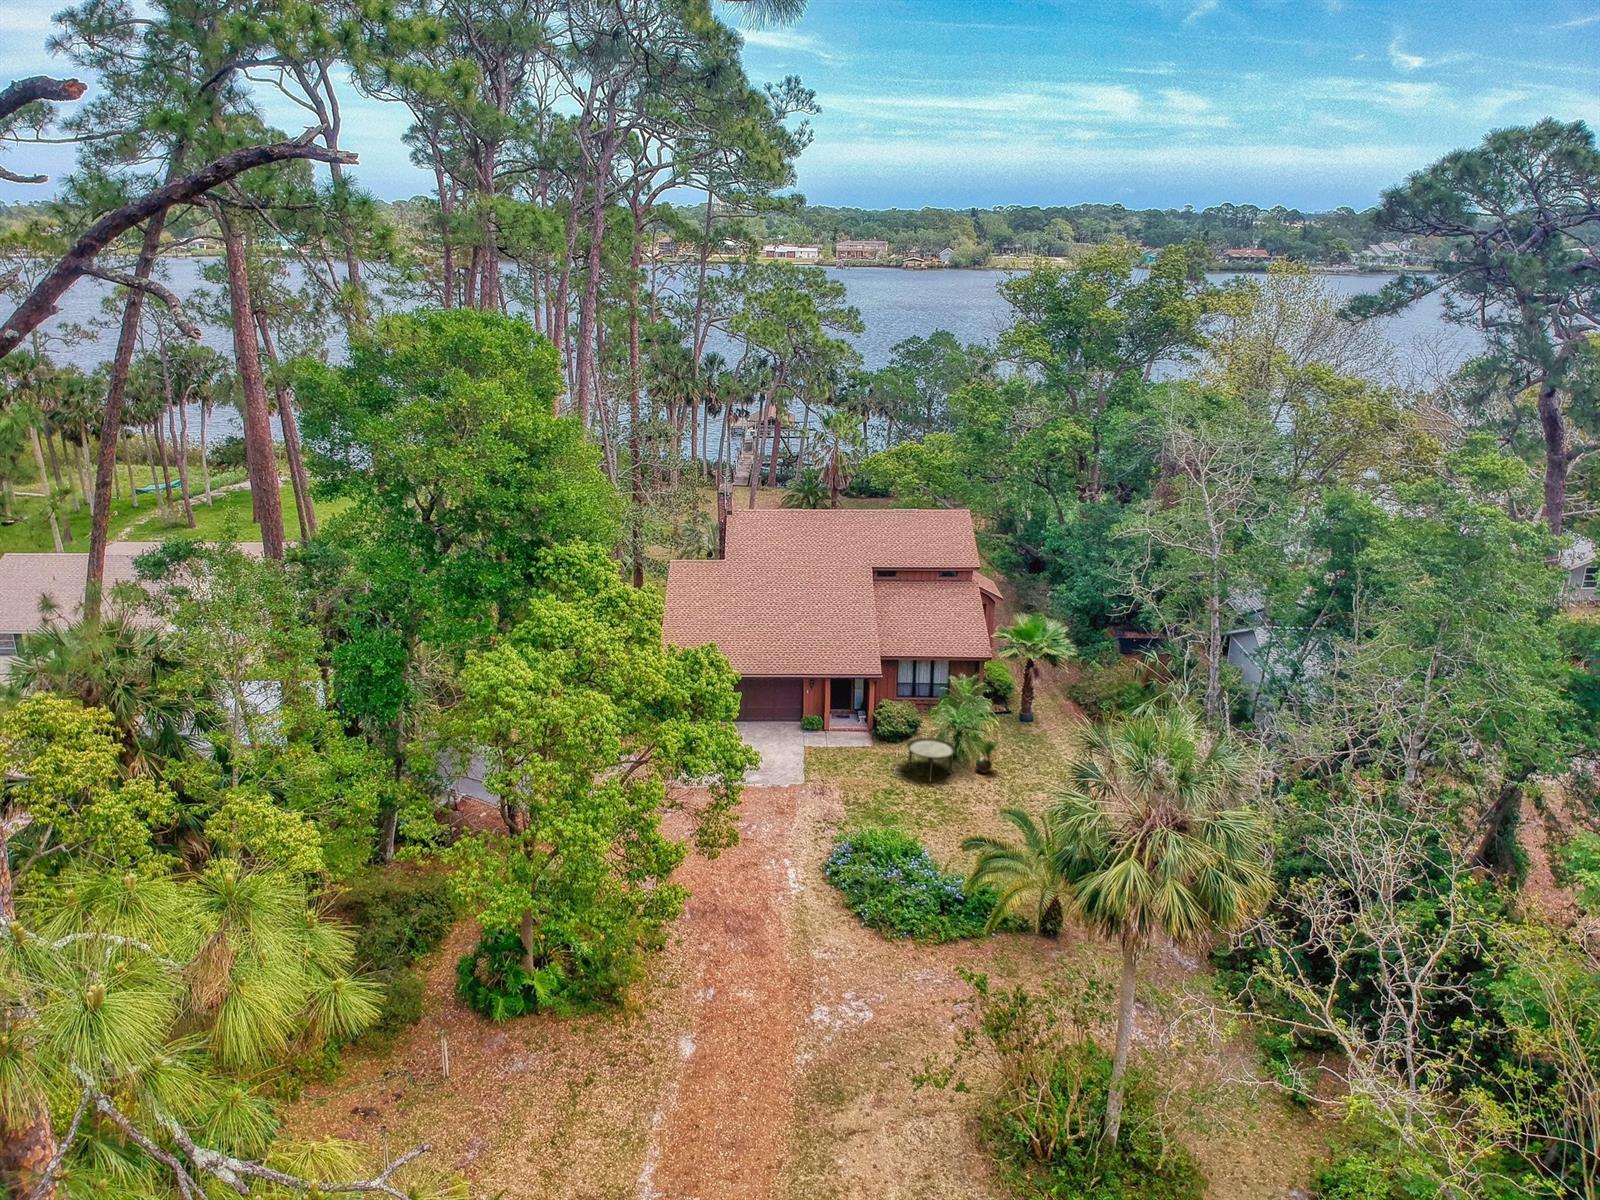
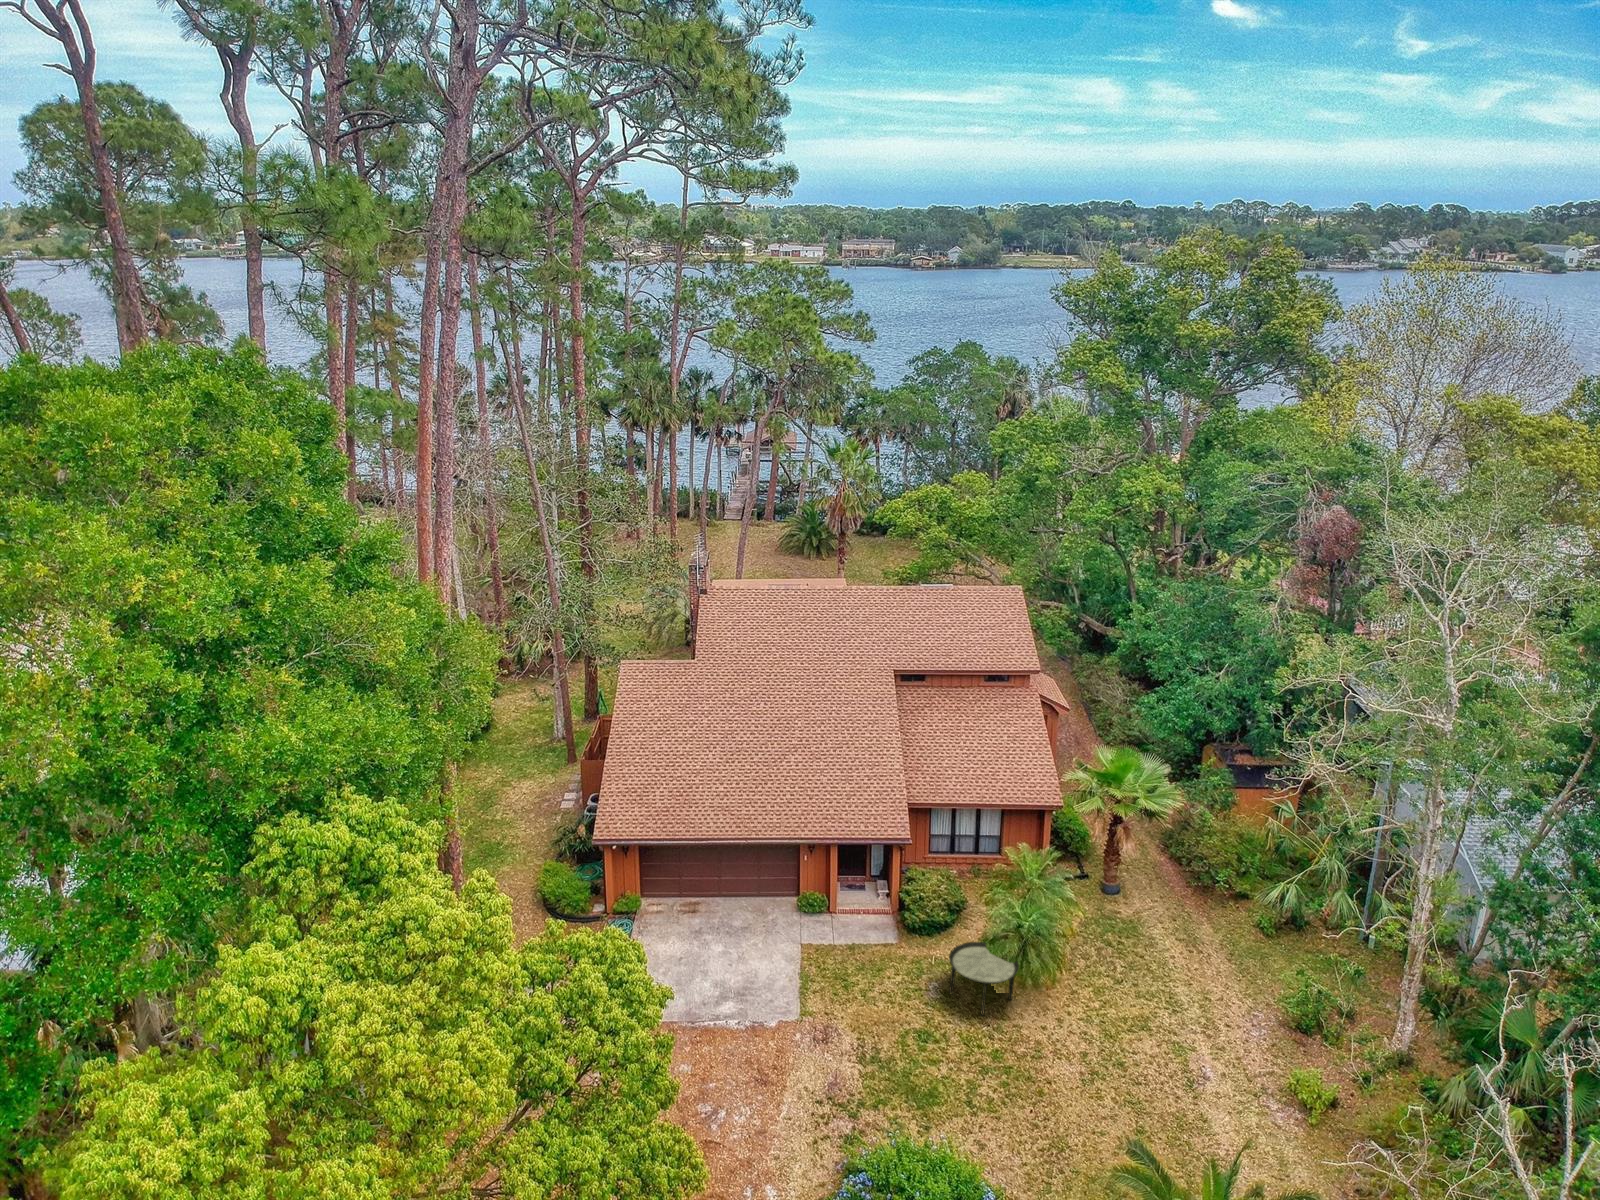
potted tree: present [976,741,996,773] -> none [1047,950,1082,996]

